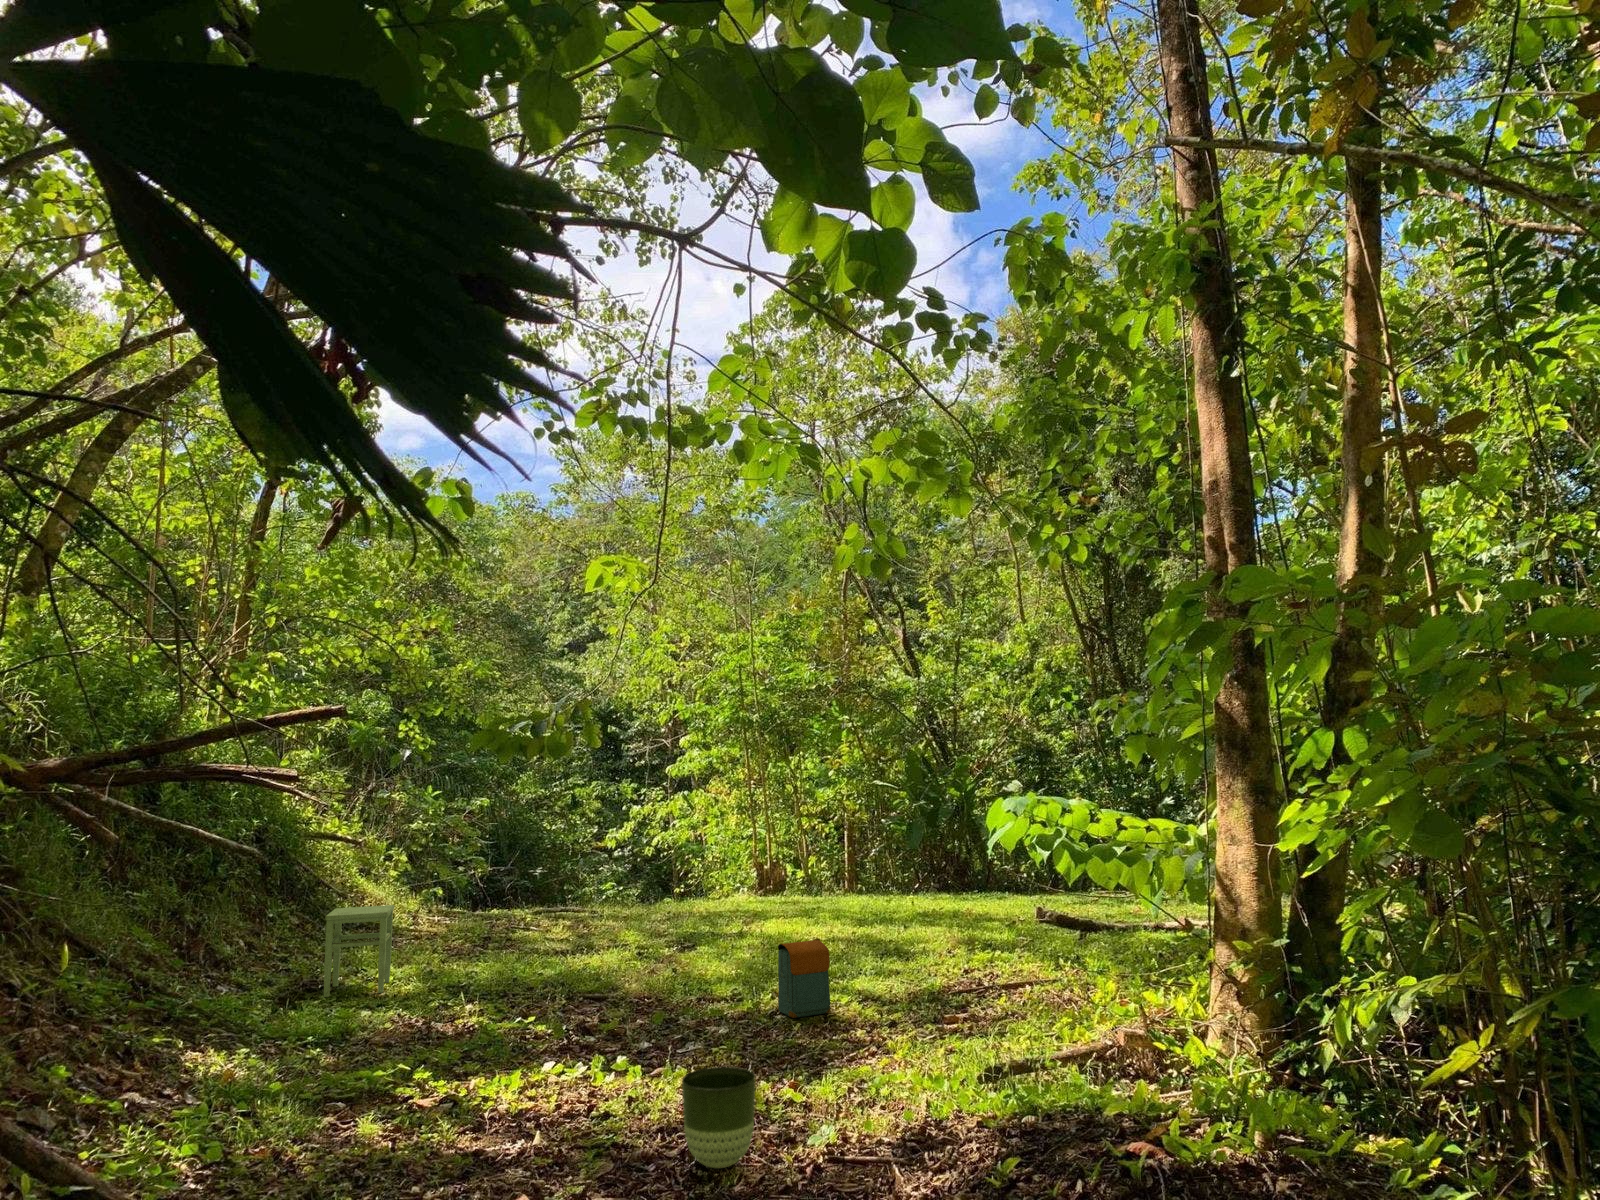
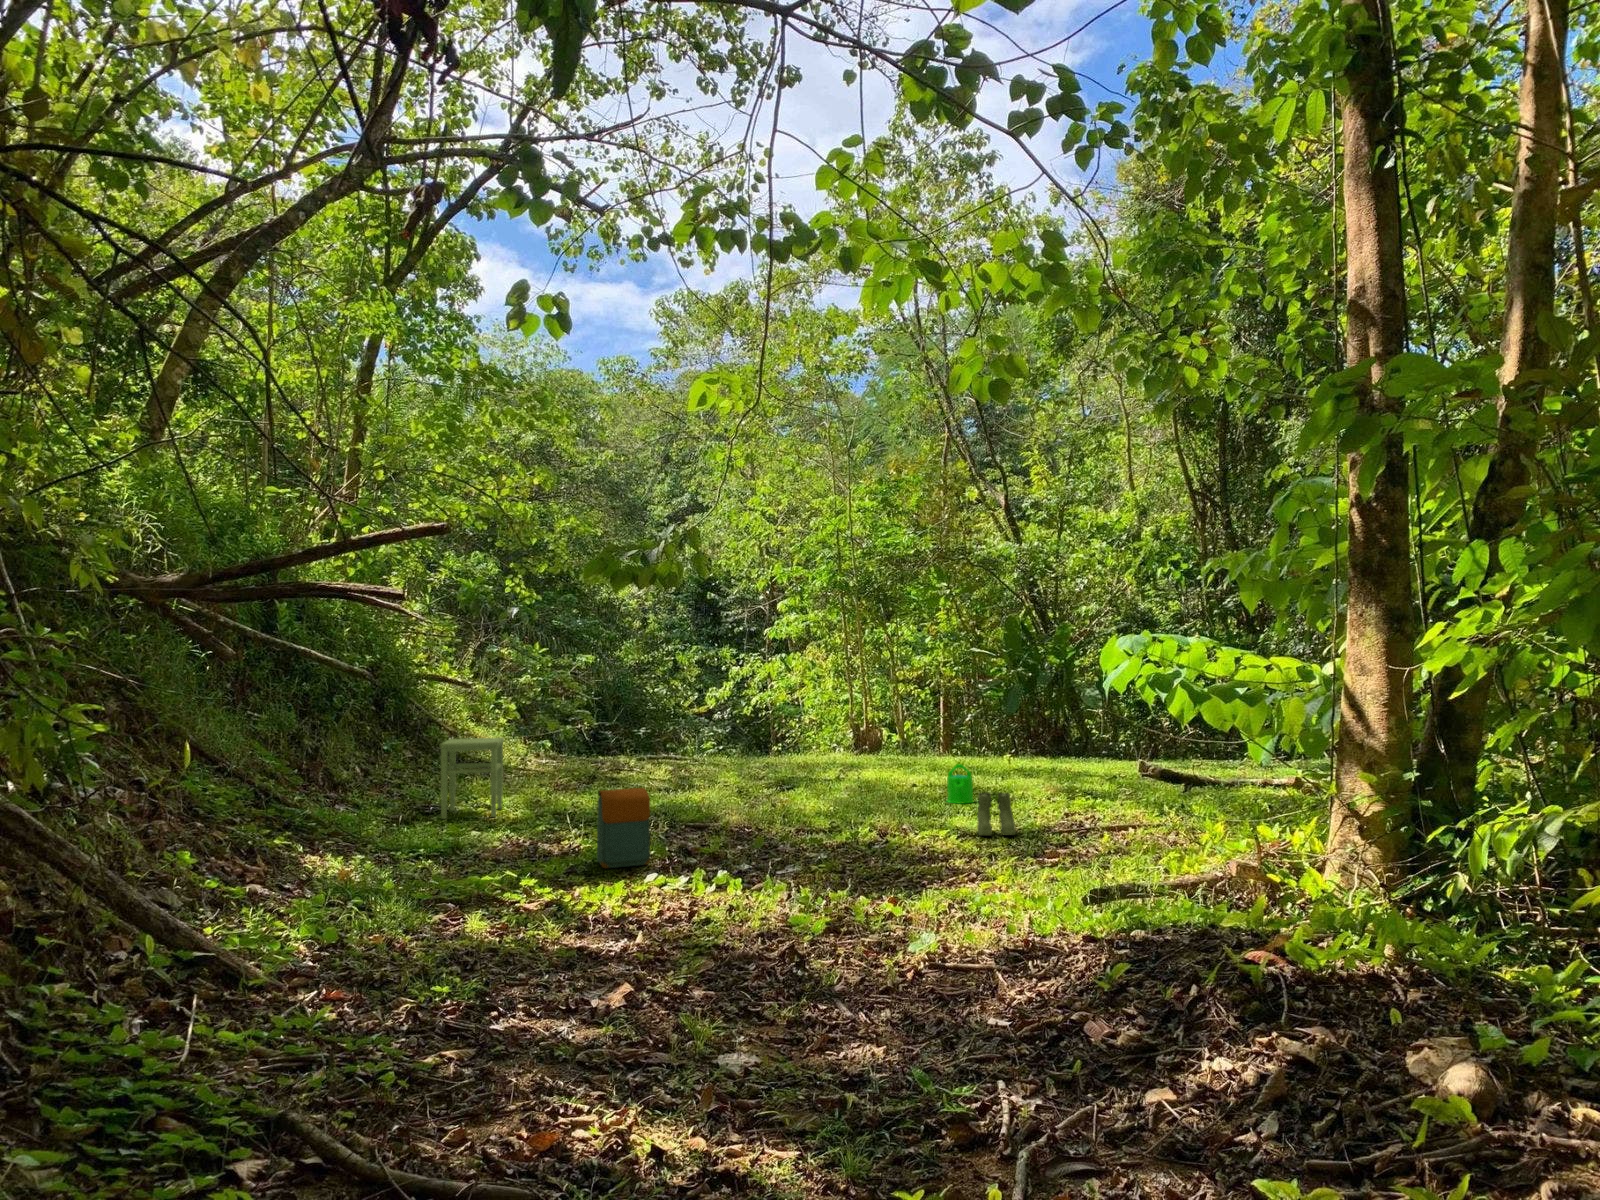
watering can: none [850,920,880,961] -> present [946,764,974,804]
backpack: present [778,940,831,1018] -> present [597,788,650,869]
boots: none [880,954,918,1000] -> present [977,793,1015,836]
planter: present [682,1067,755,1168] -> none [779,875,854,970]

